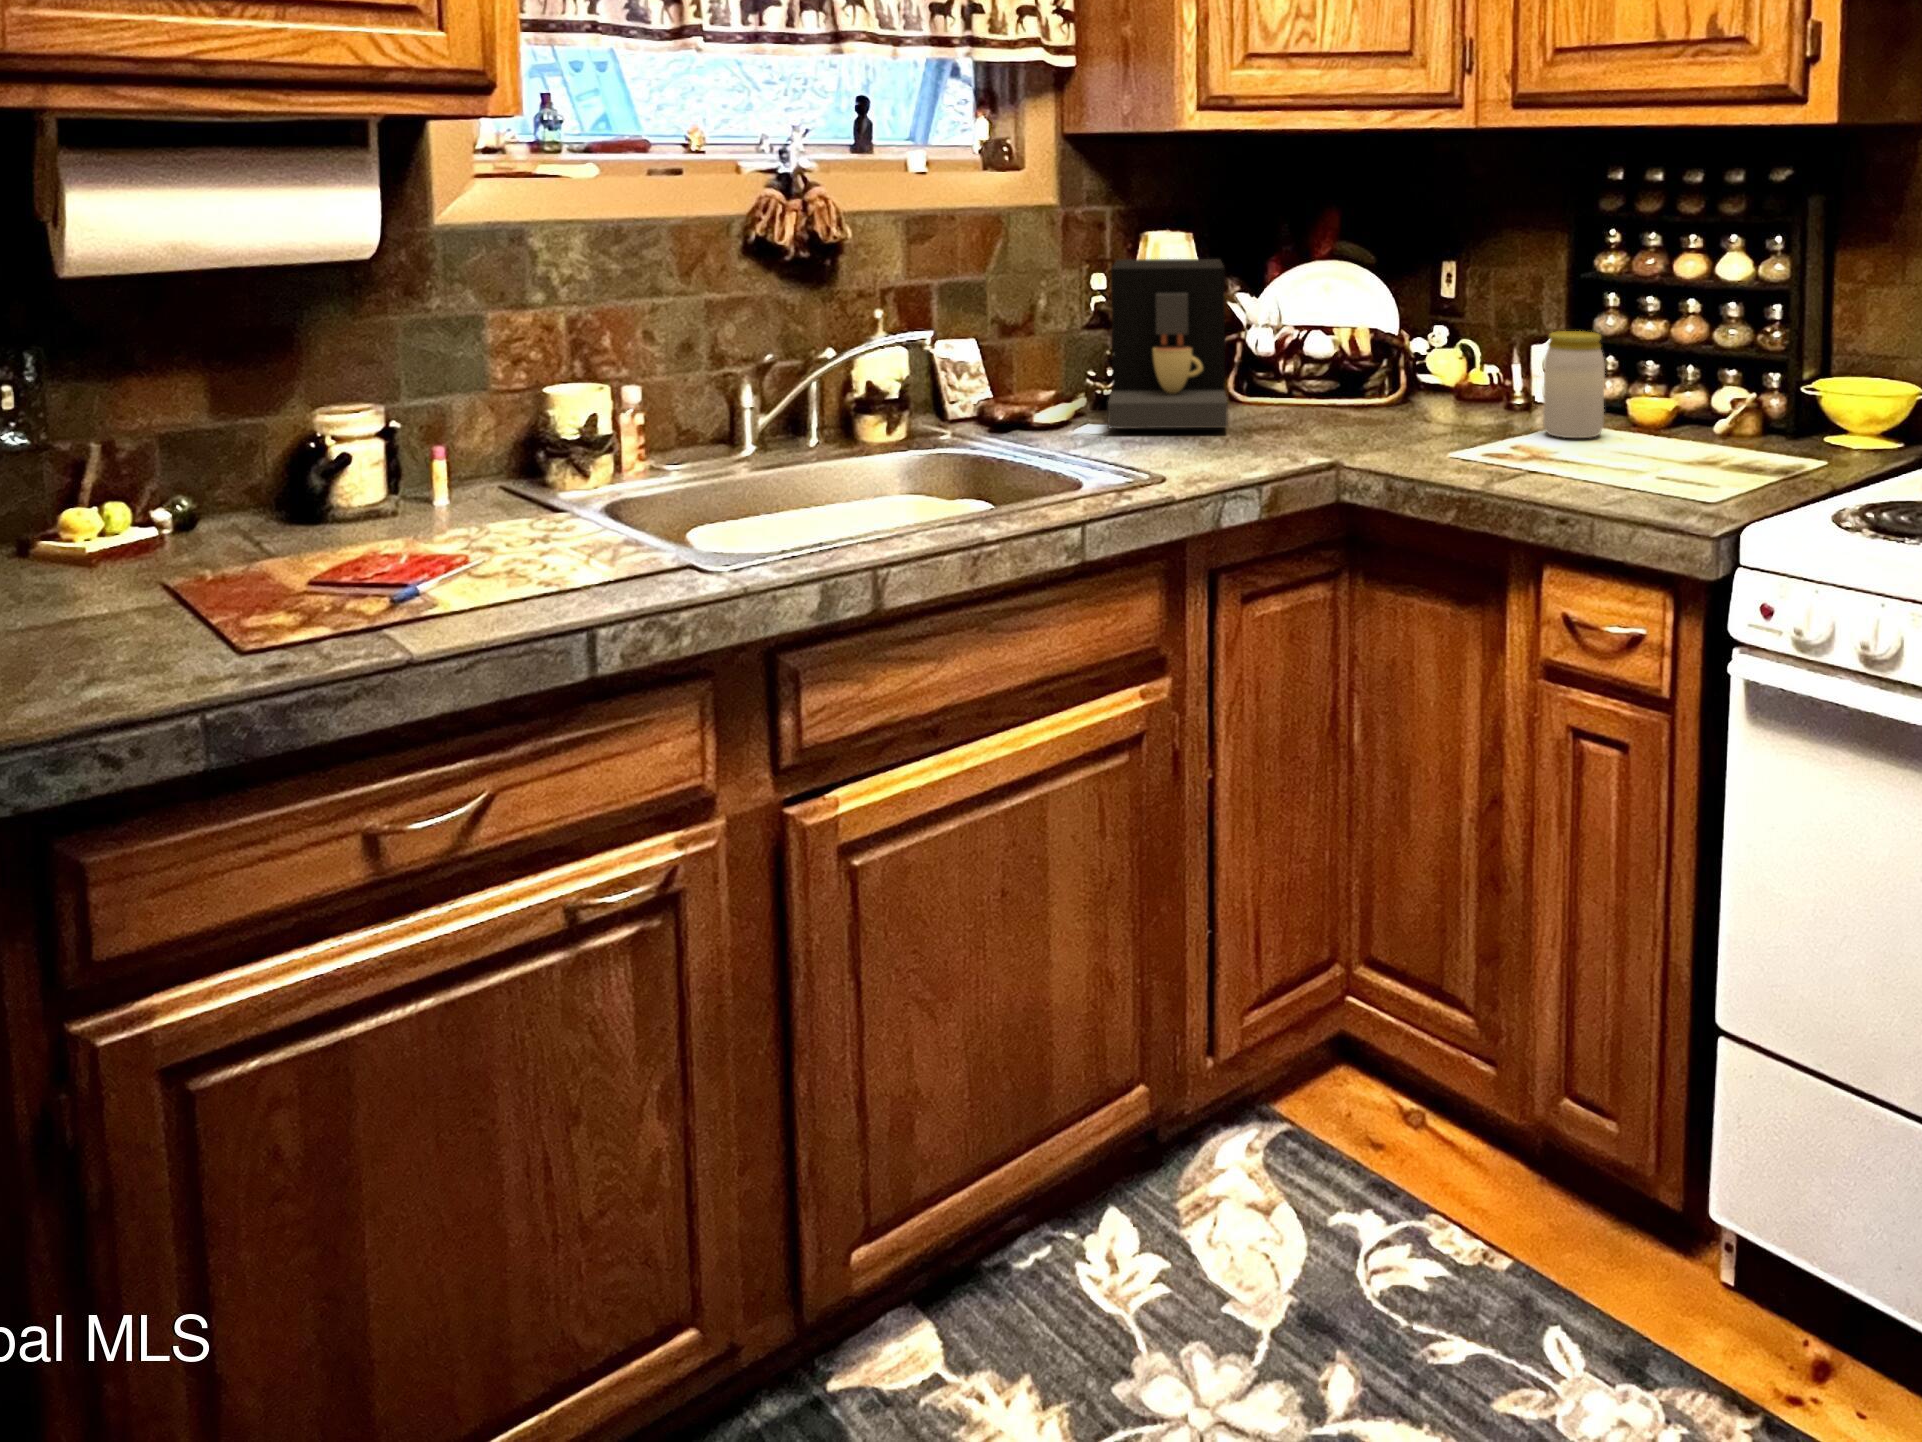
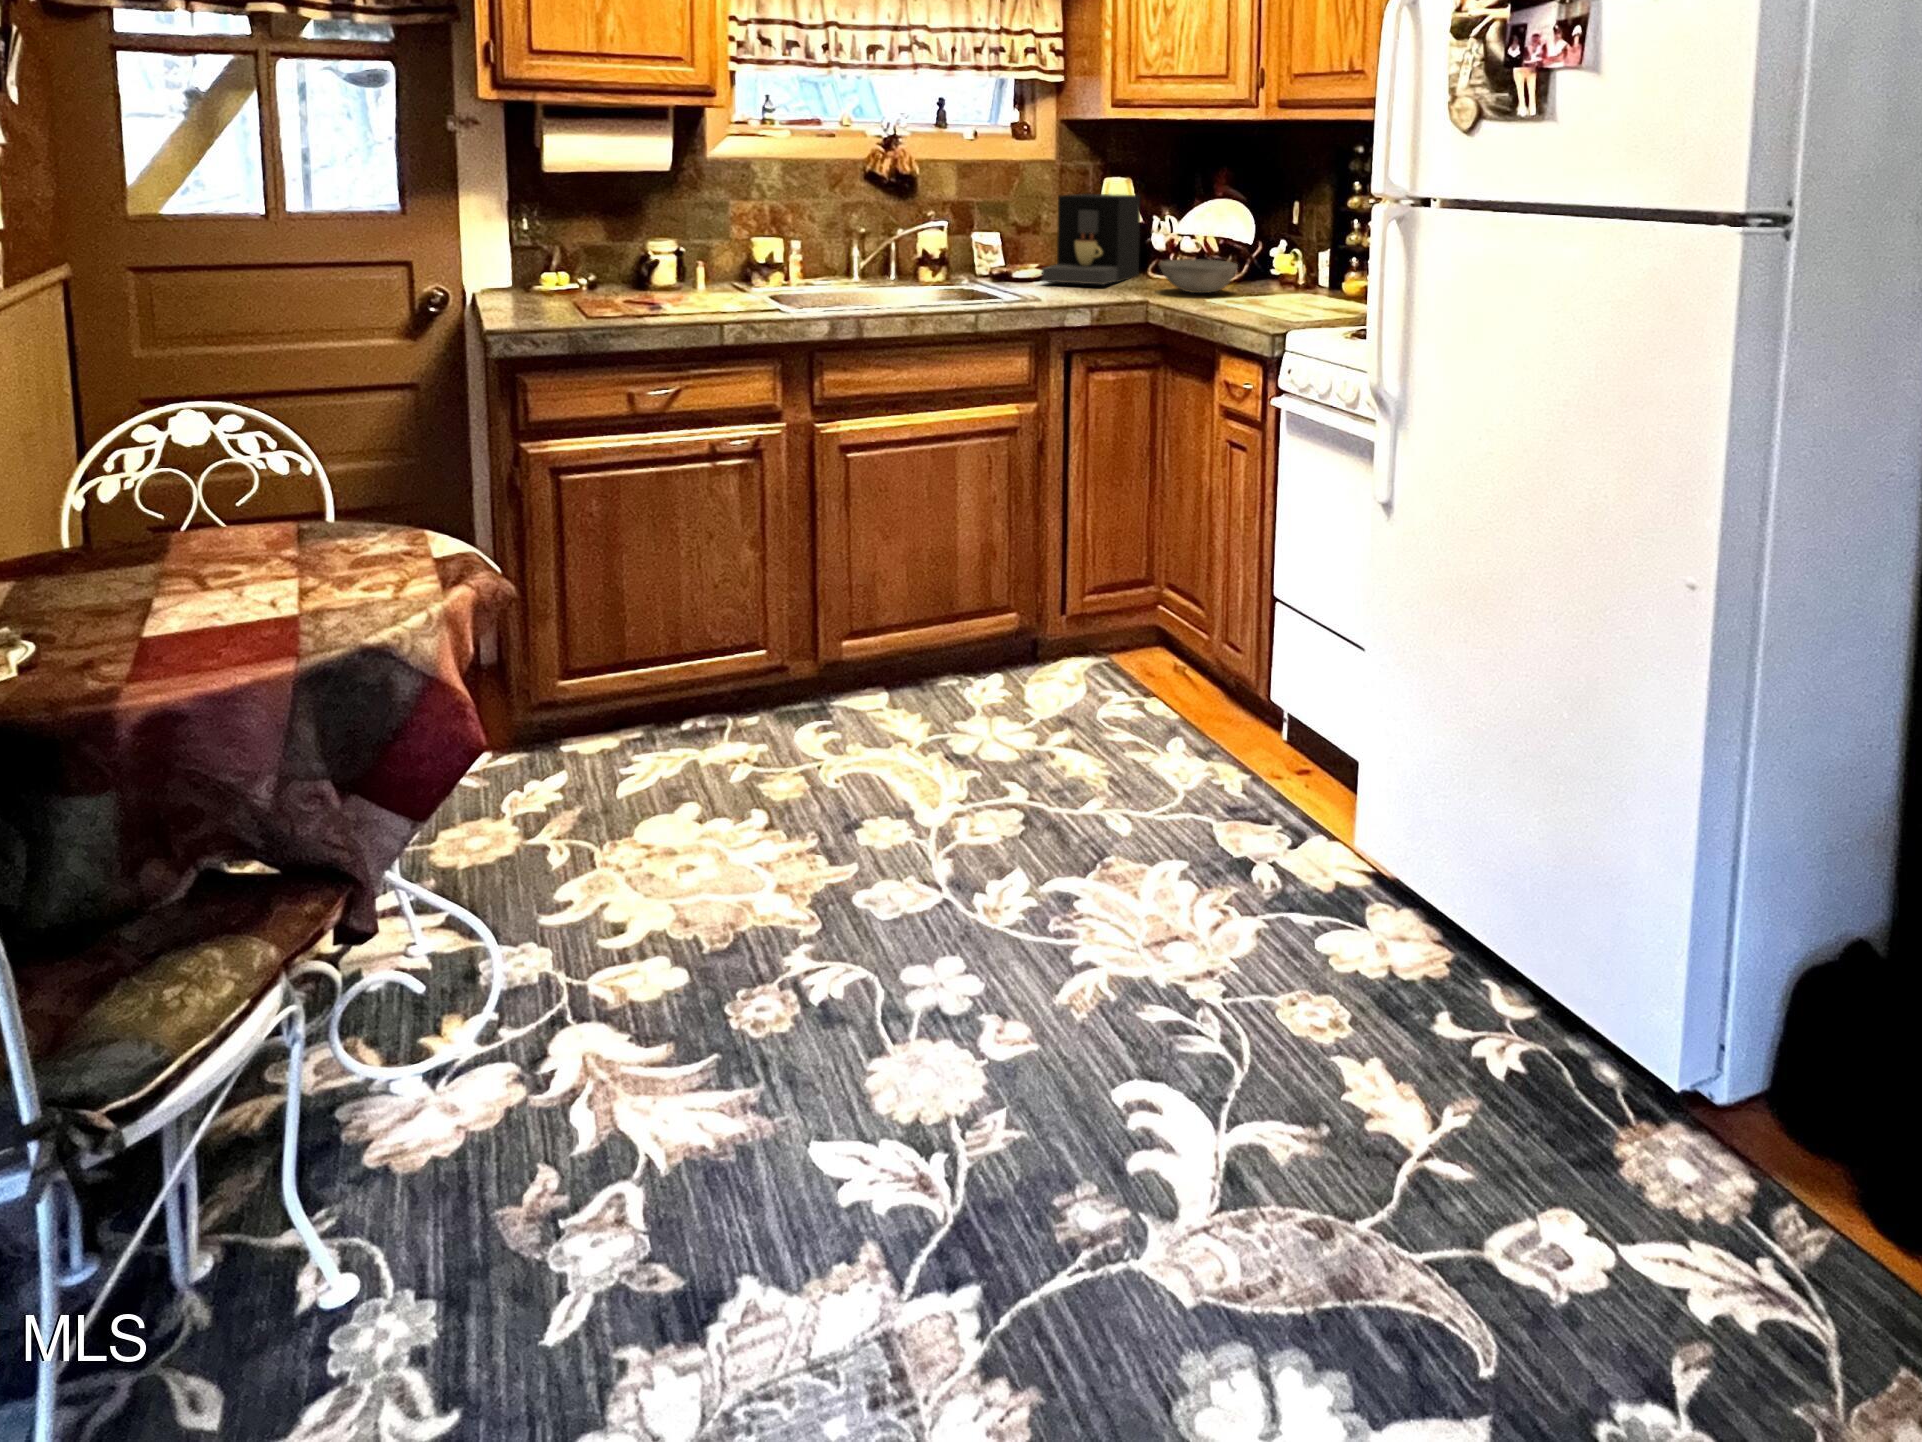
jar: present [1543,331,1605,438] -> none [1277,239,1313,300]
bowl: none [1328,371,1468,435] -> present [1160,259,1238,293]

